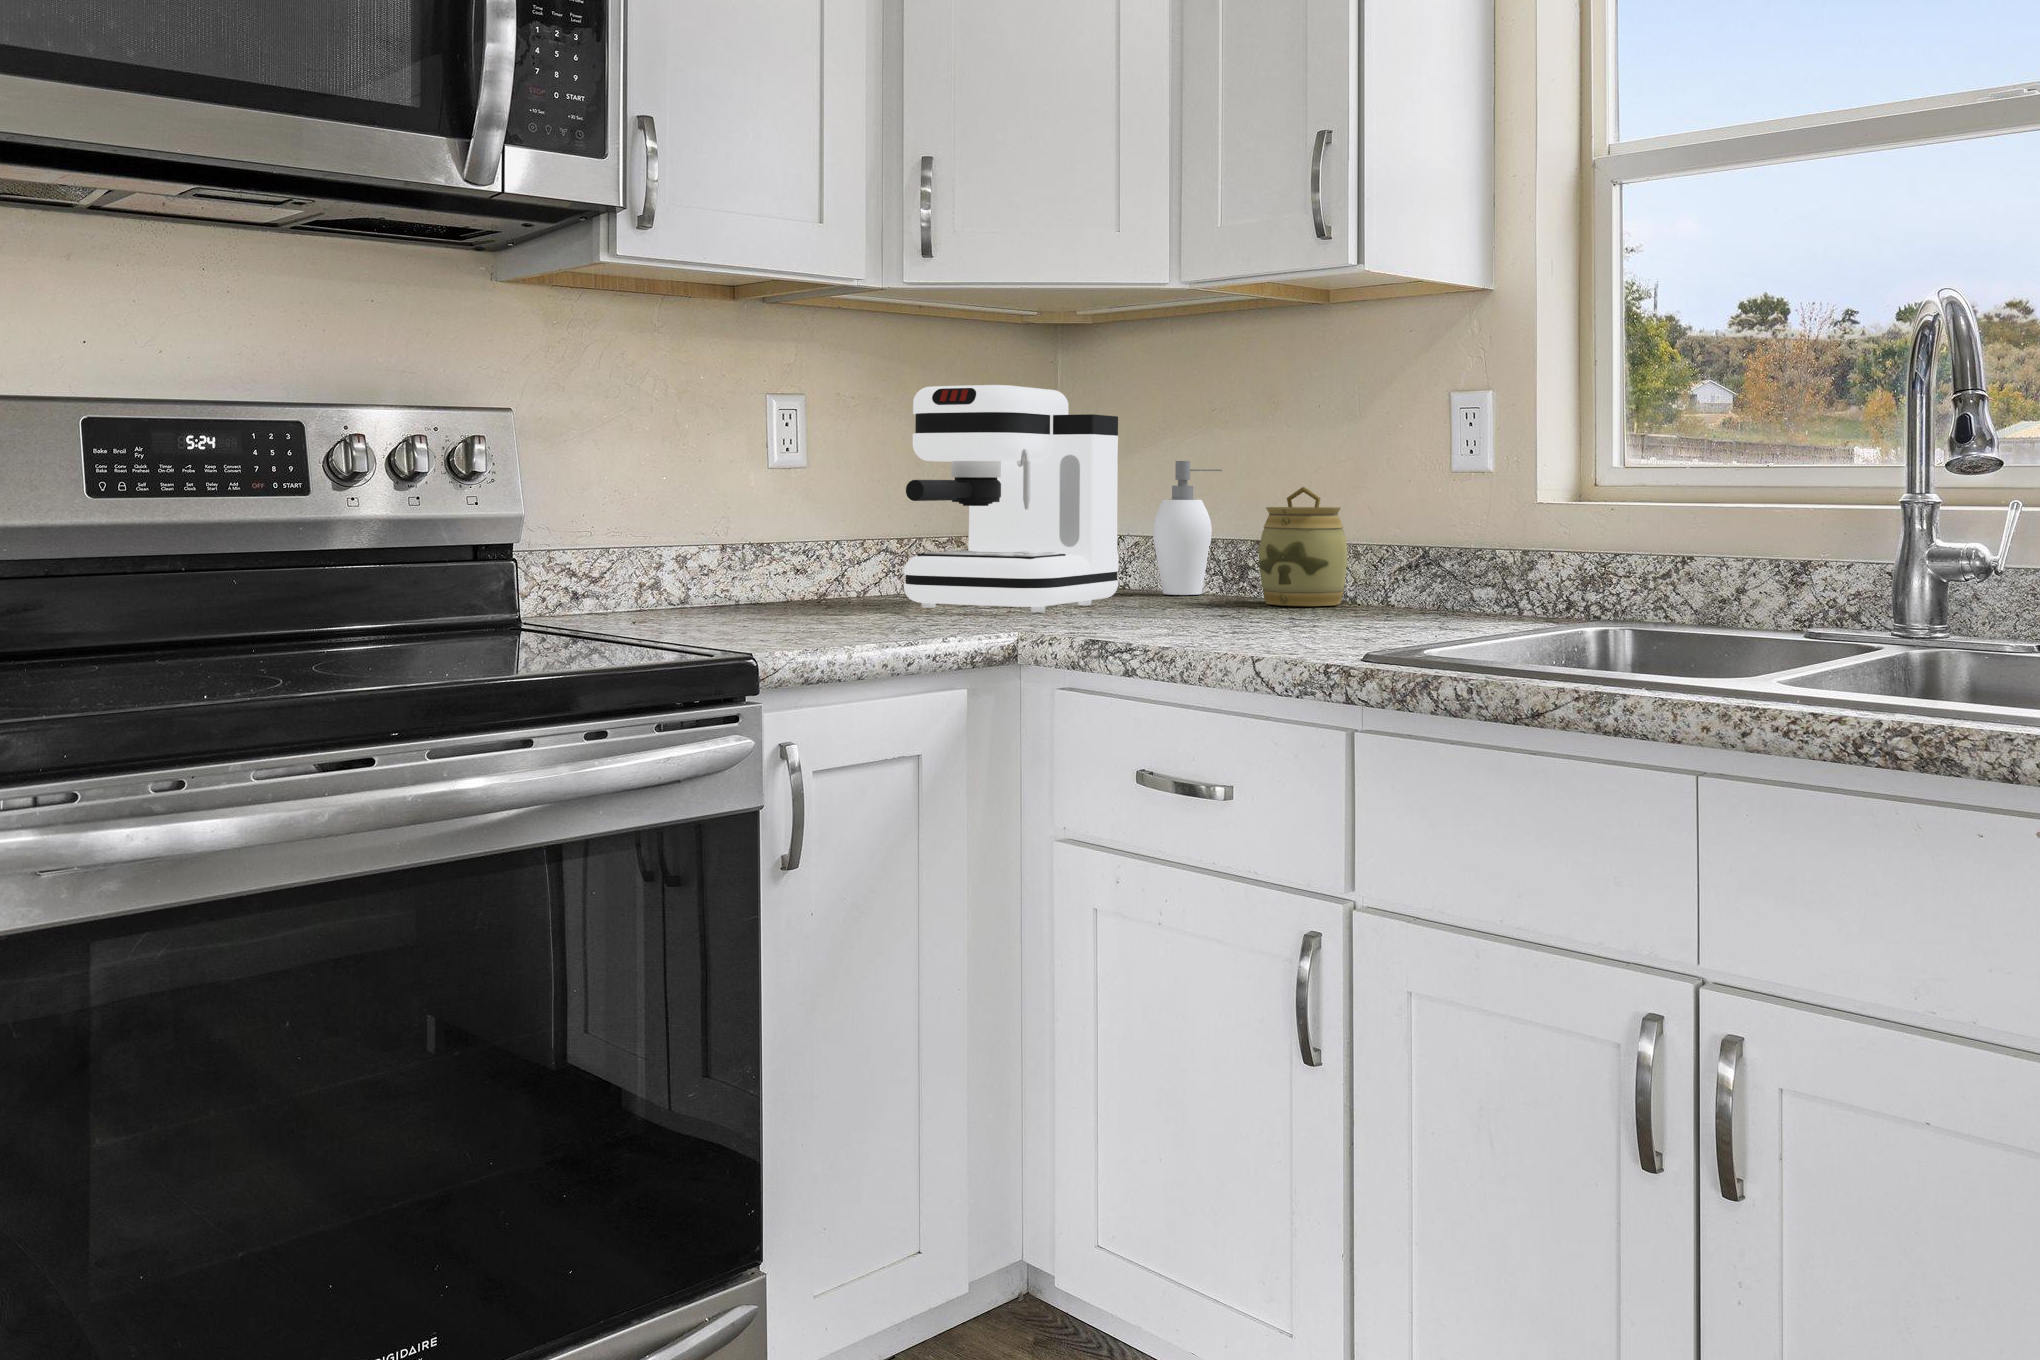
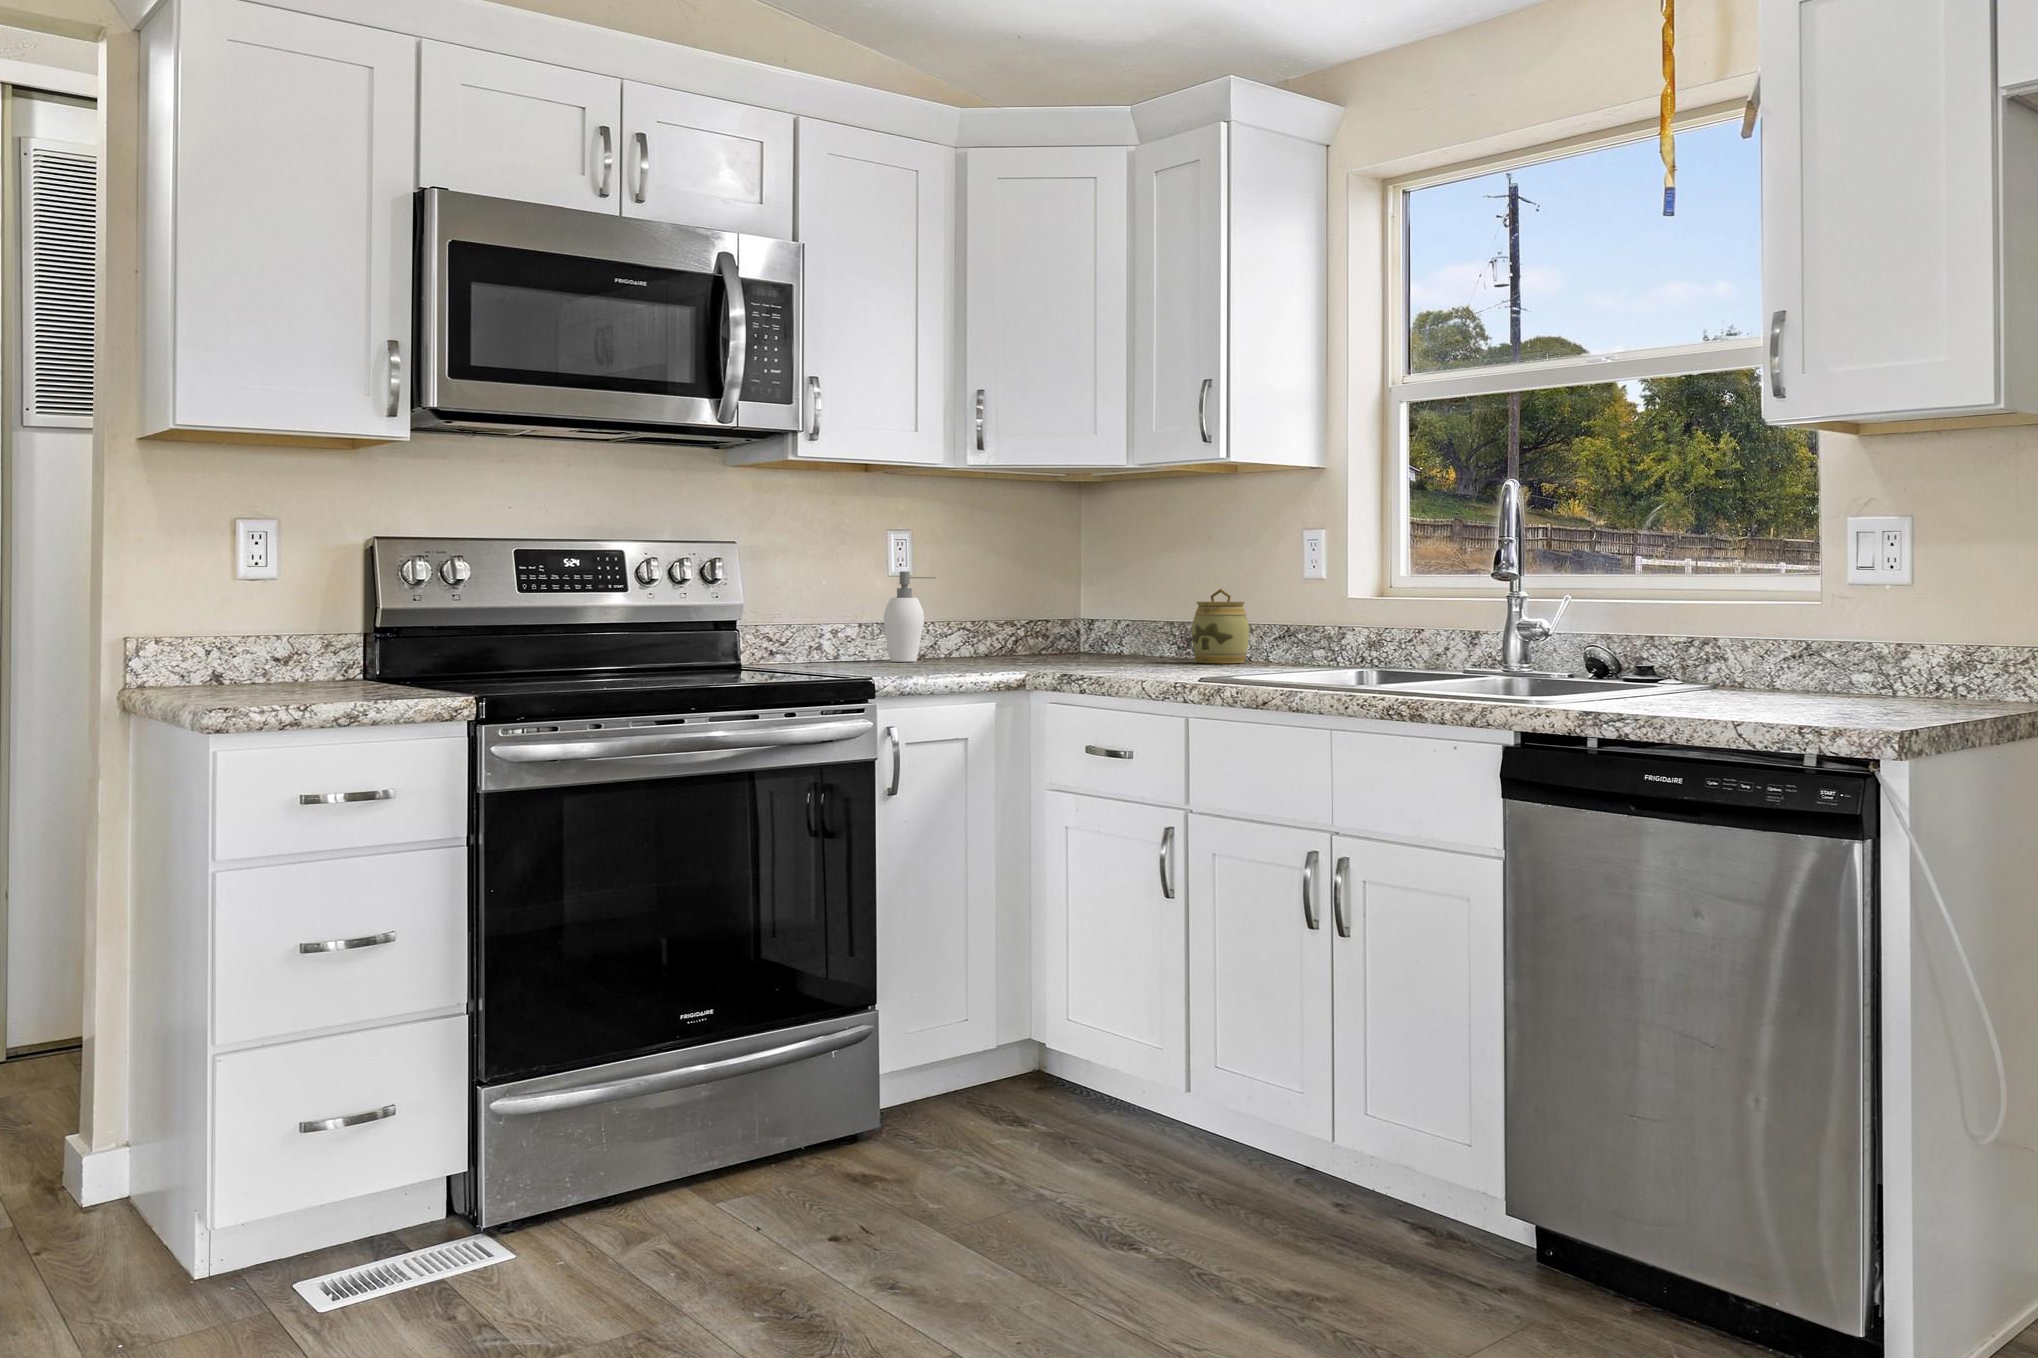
coffee maker: present [904,385,1119,612] -> none [968,526,1104,665]
soap dispenser: present [1153,461,1222,595] -> present [884,572,936,662]

